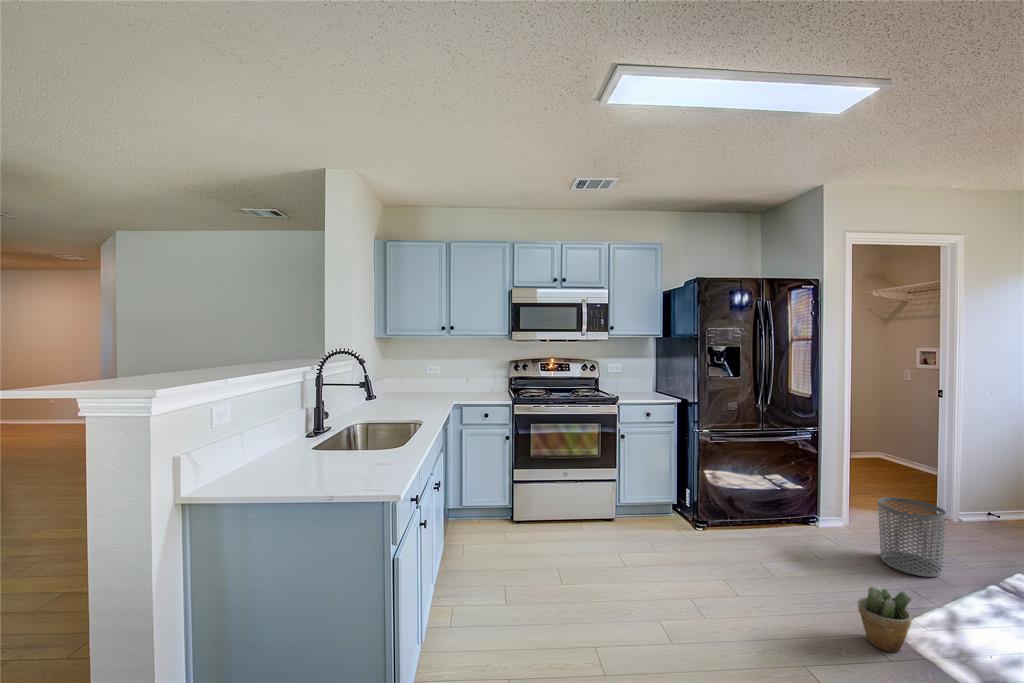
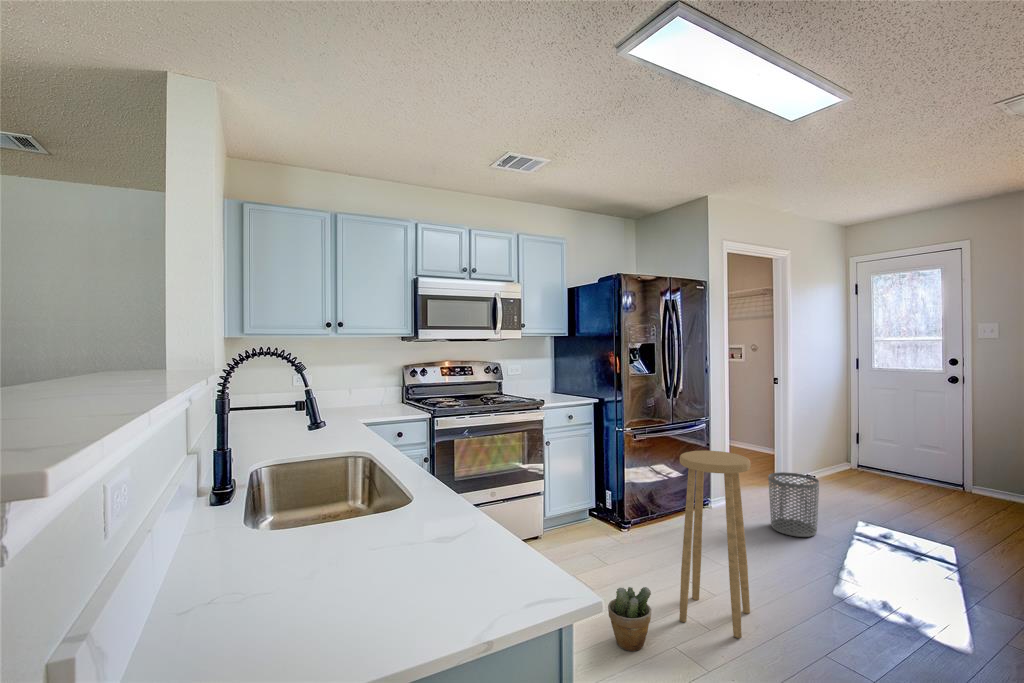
stool: none [689,455,773,646] -> present [679,451,751,638]
potted plant: present [858,587,912,652] -> present [608,587,651,651]

